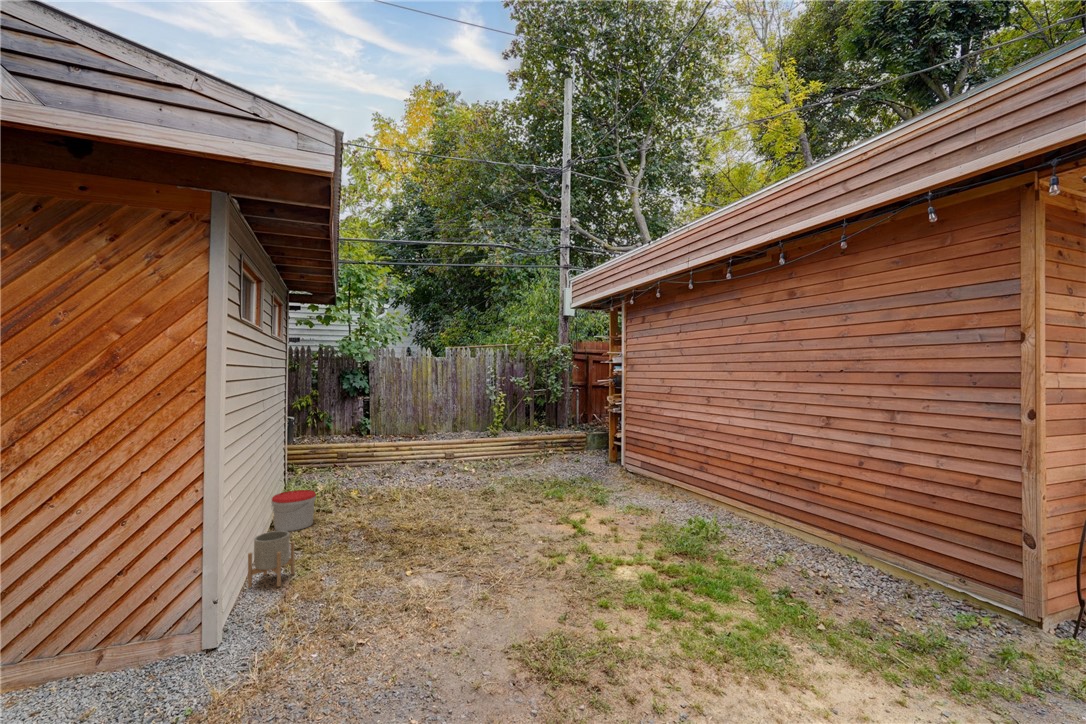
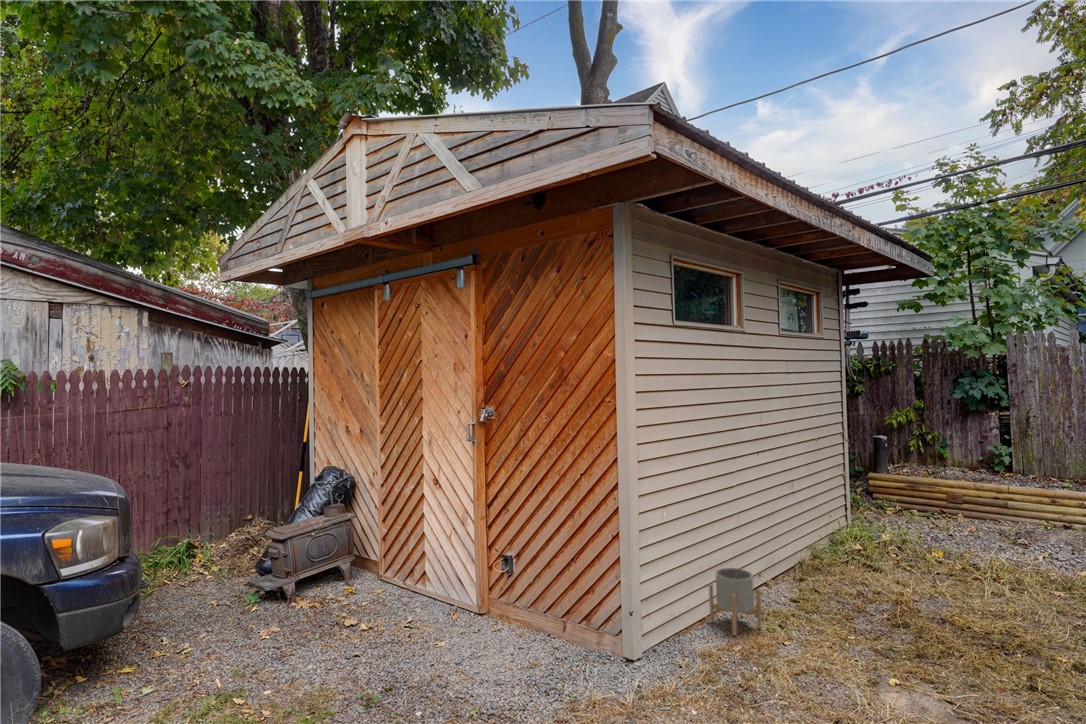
bucket: present [271,490,316,531] -> none [789,528,845,581]

